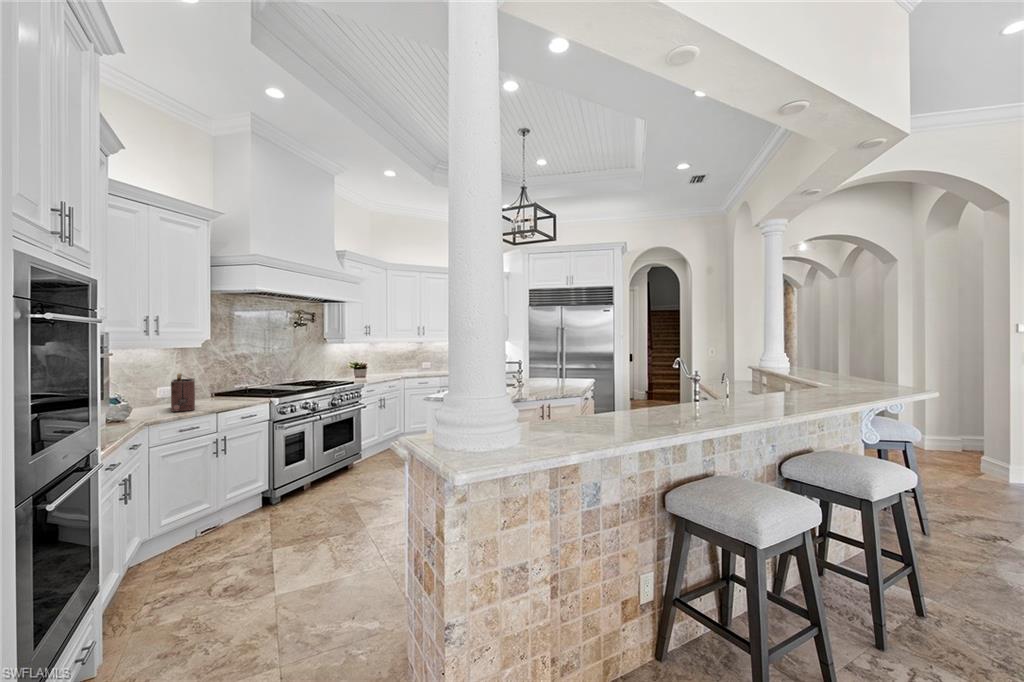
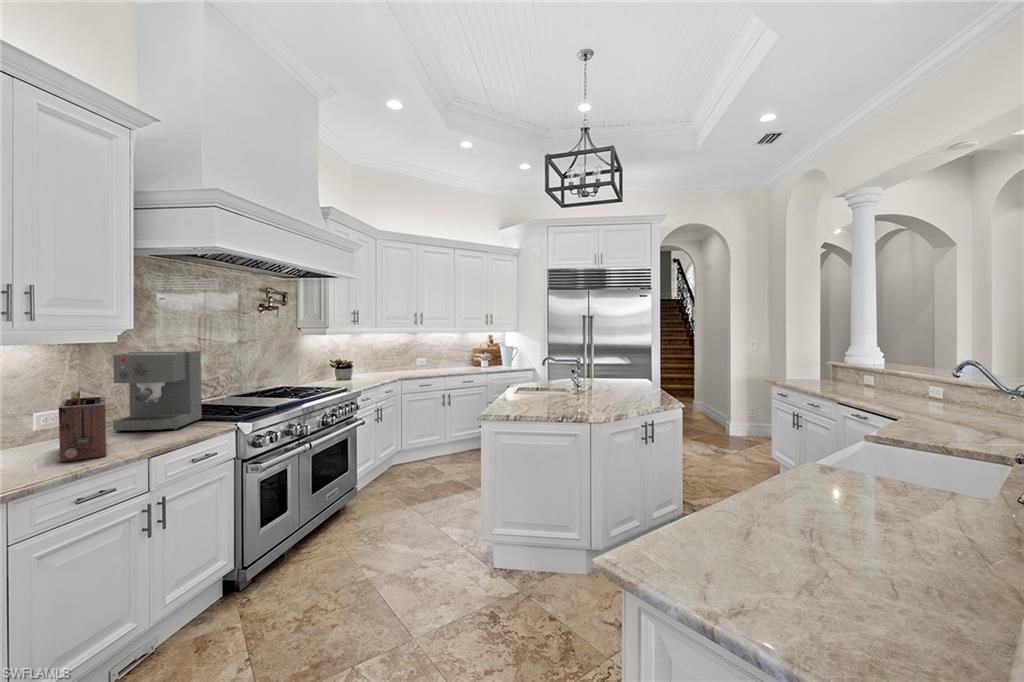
coffee maker: none [200,353,251,401] -> present [113,351,202,432]

